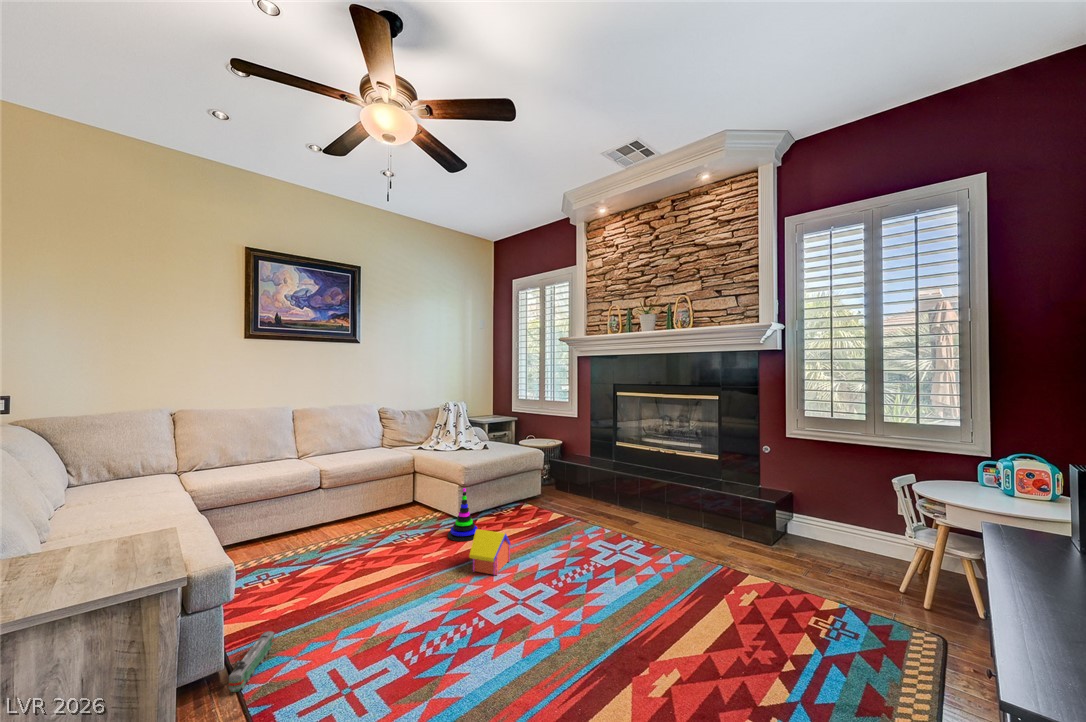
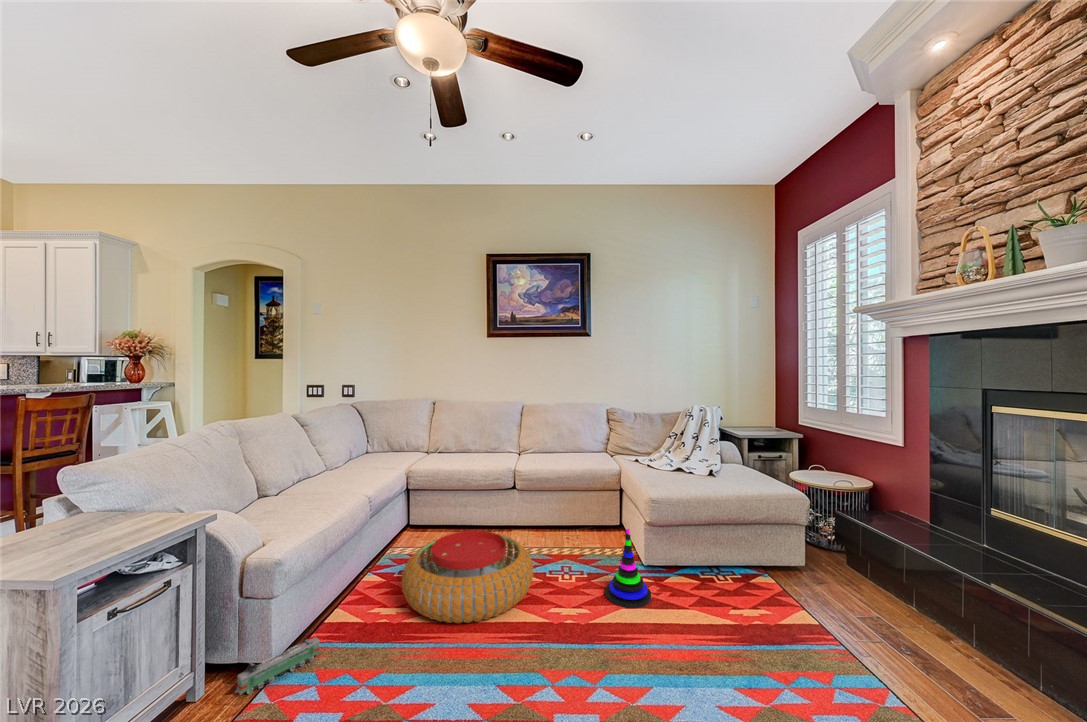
pouf: none [281,519,406,595] -> present [402,531,533,623]
toy house: present [470,529,510,575] -> none [569,601,644,691]

